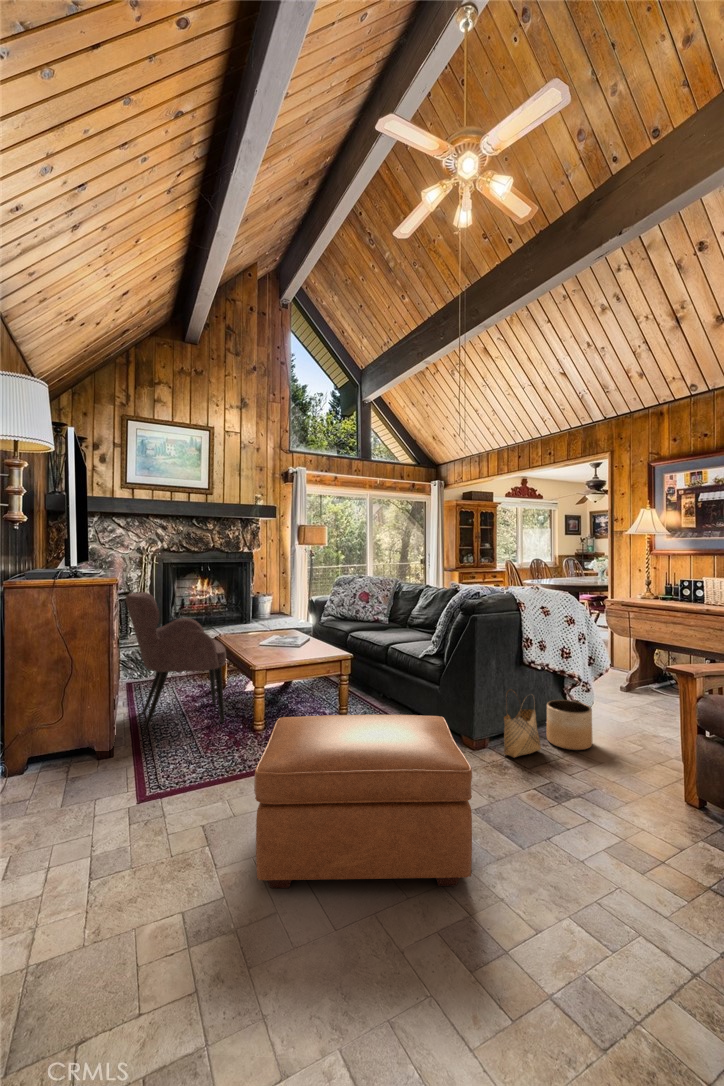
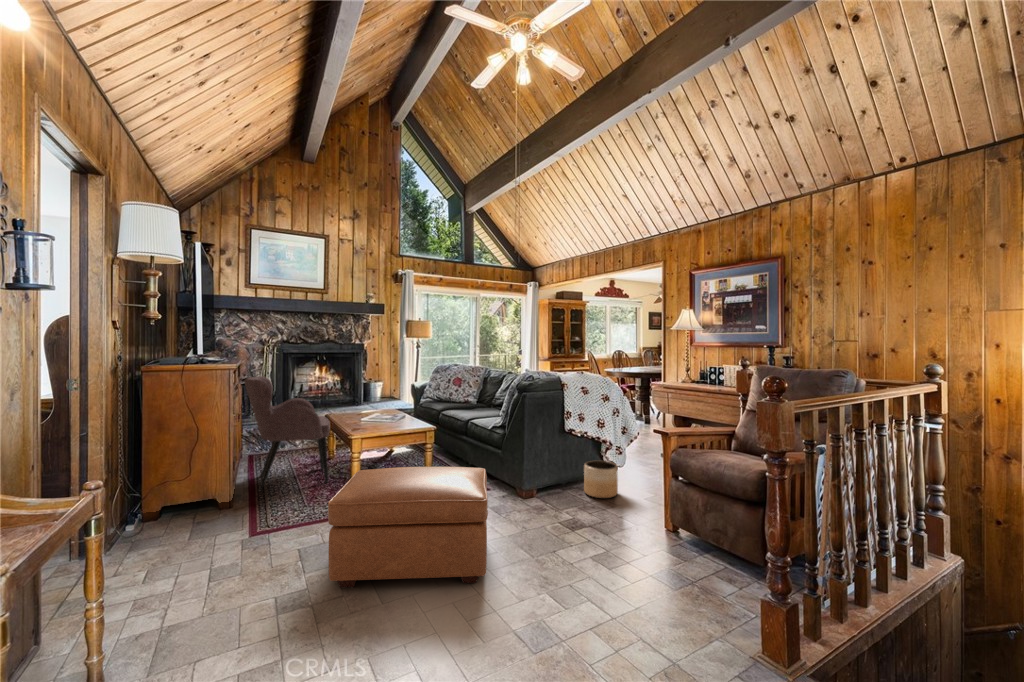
woven basket: present [503,690,541,757] -> none [546,452,576,504]

